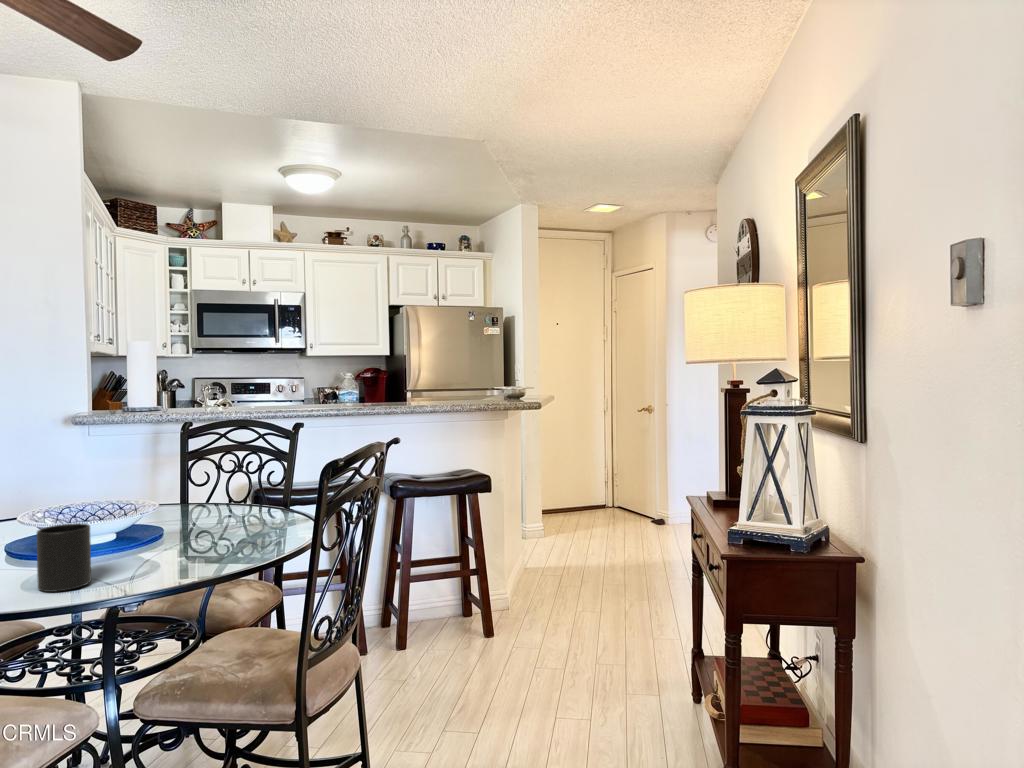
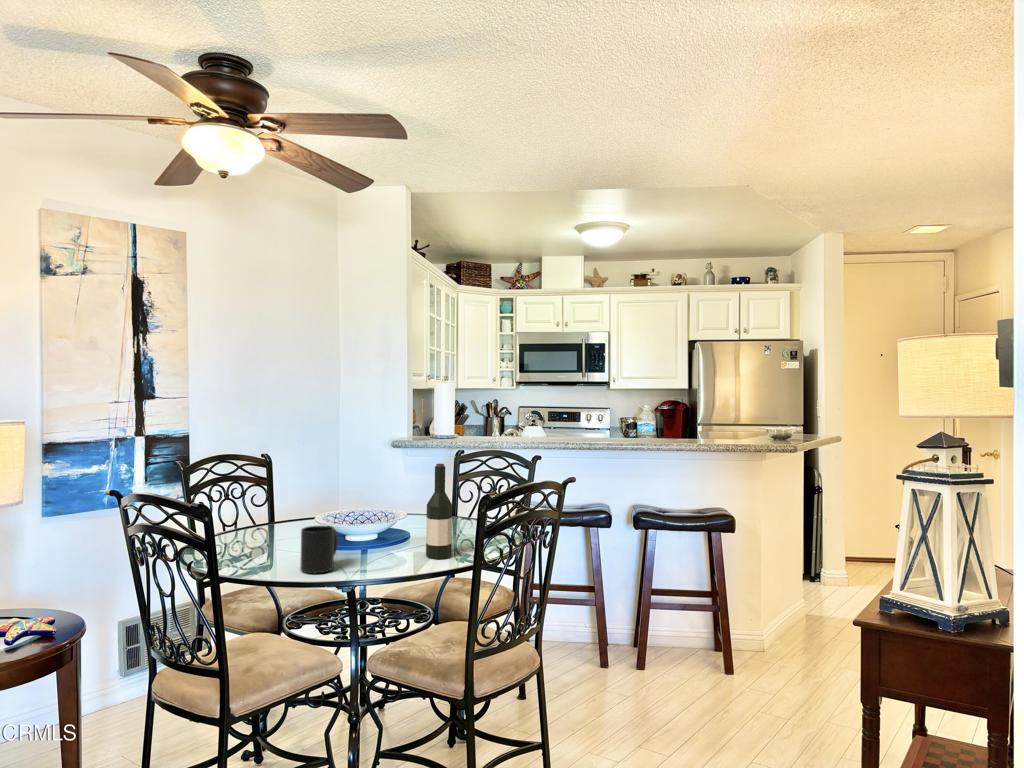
wine bottle: none [203,430,238,549] -> present [426,463,452,559]

